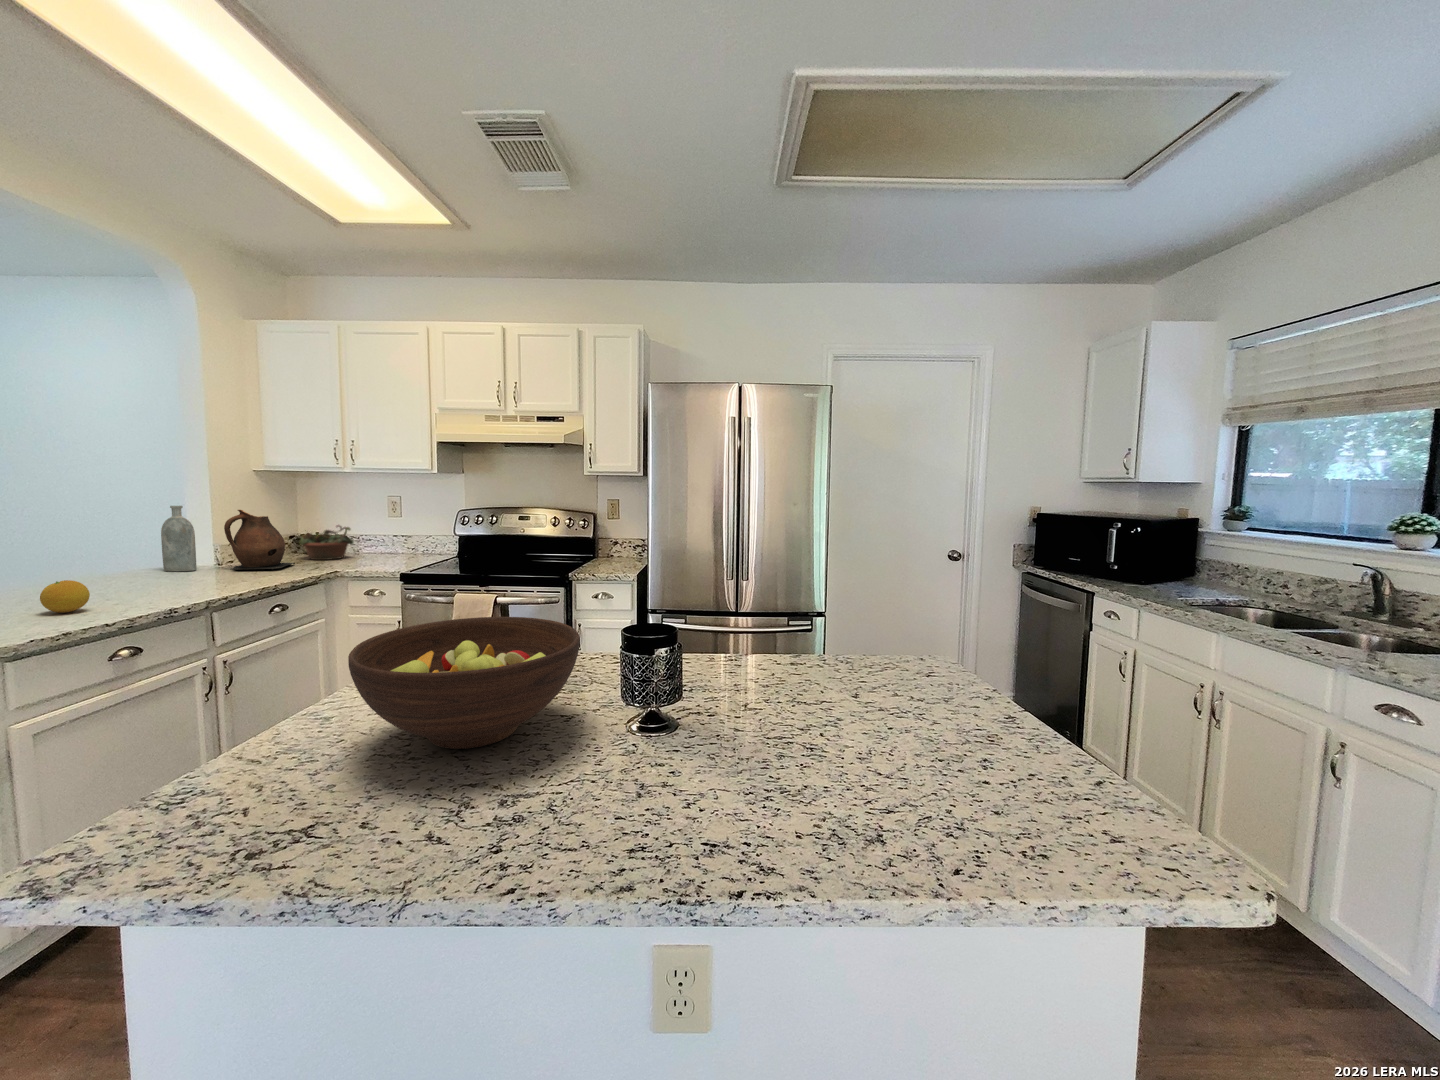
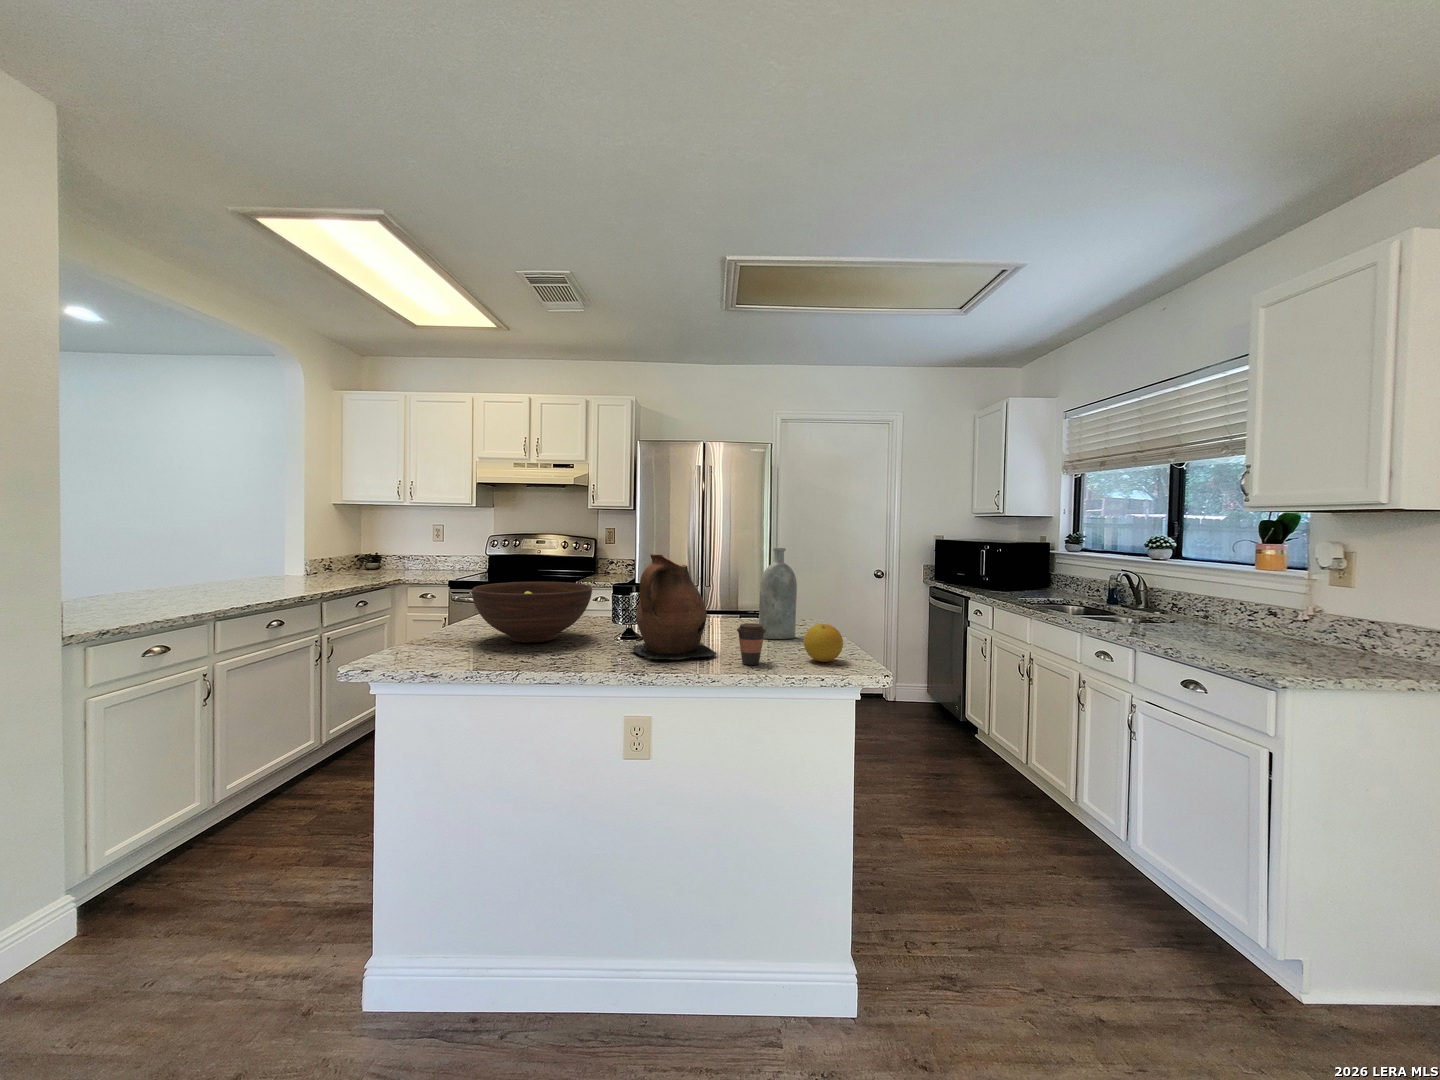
bottle: present [161,506,197,571] -> present [759,548,797,639]
ceramic pitcher: present [224,510,295,570] -> present [631,554,717,659]
succulent planter: present [300,525,354,560] -> none [365,546,411,573]
fruit: present [40,580,90,613] -> present [804,624,843,662]
coffee cup: none [881,740,947,837] -> present [737,623,766,665]

